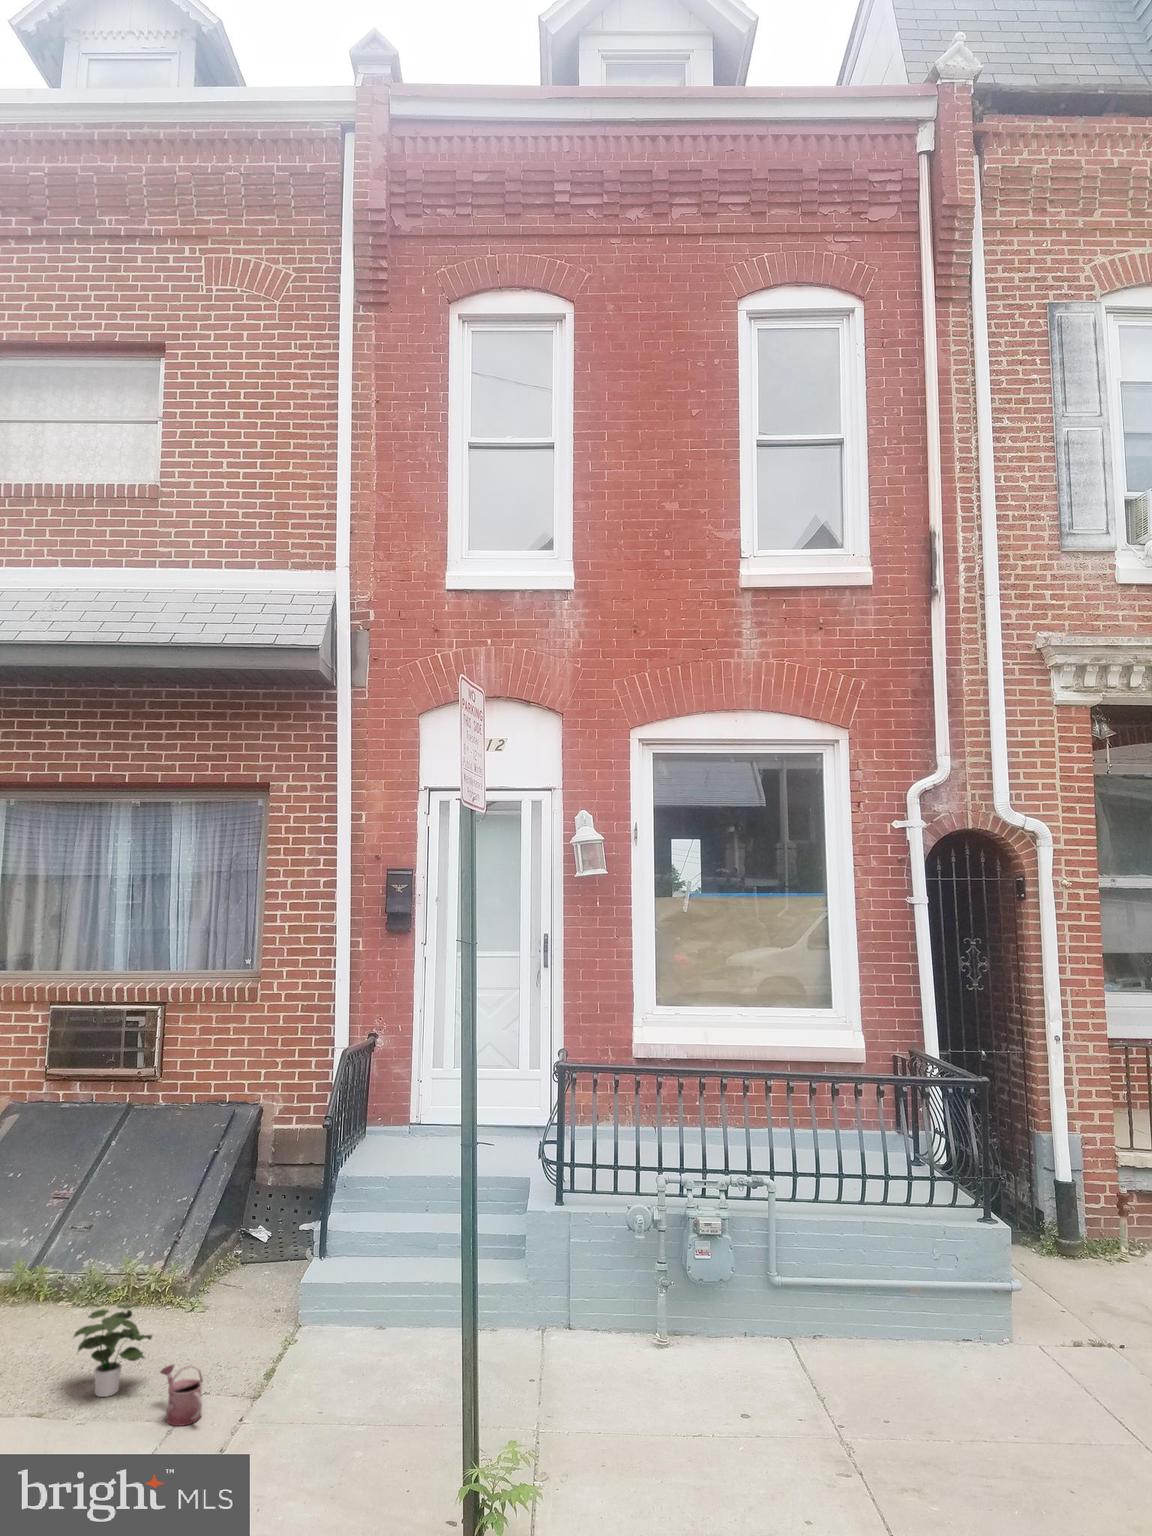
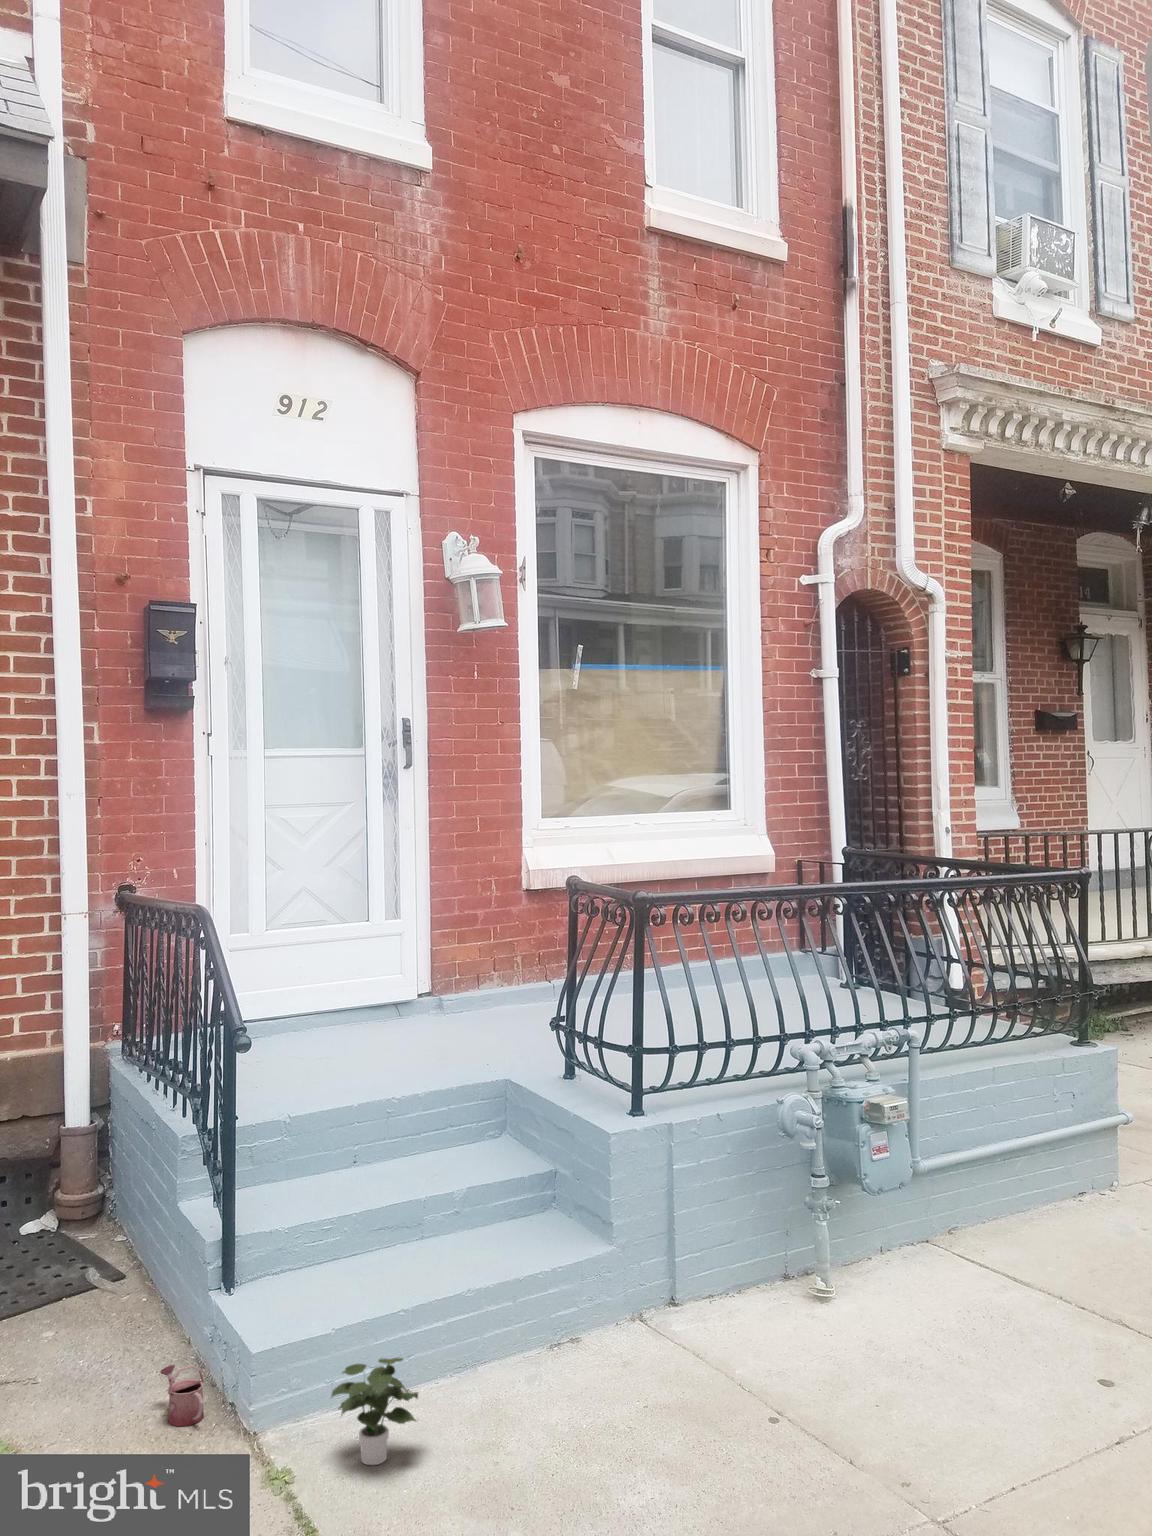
potted plant: present [74,1304,152,1397] -> present [331,1358,418,1465]

